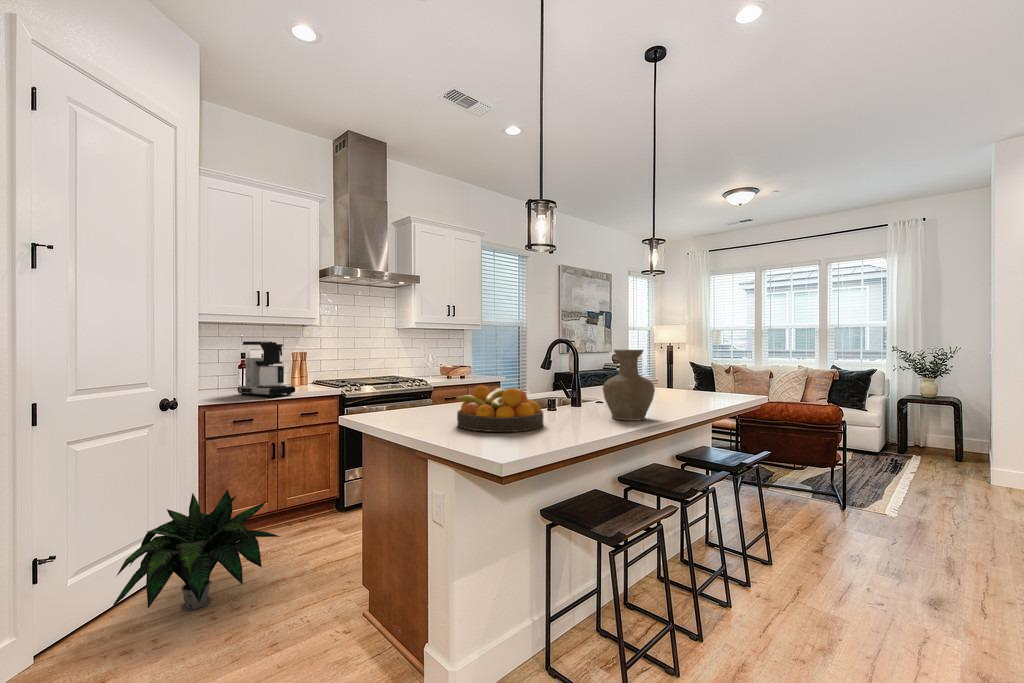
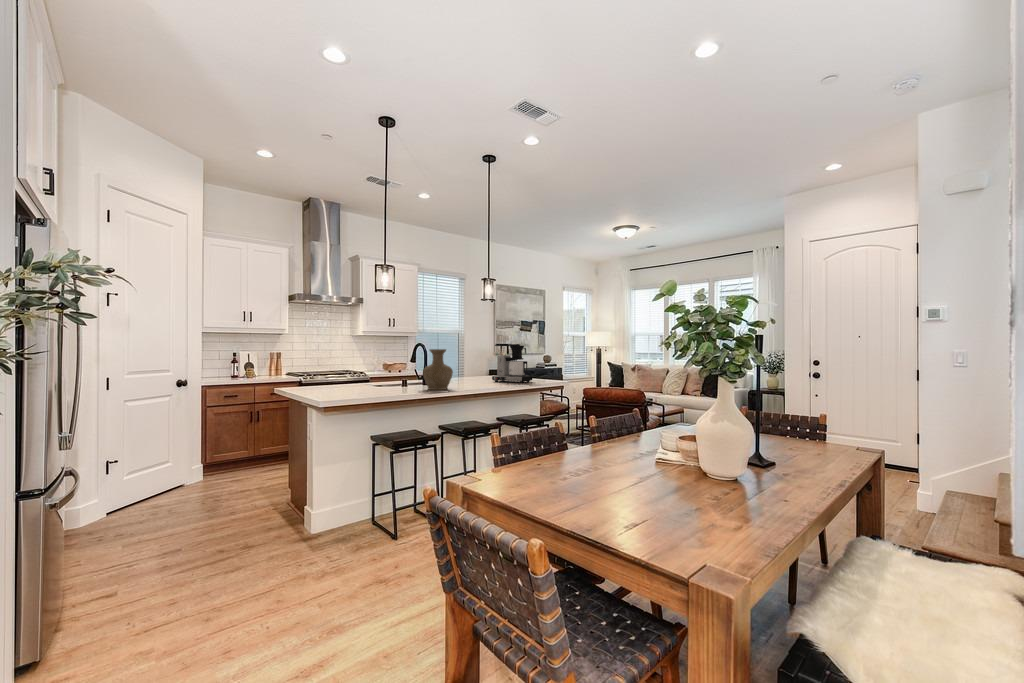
coffee maker: present [238,341,295,397] -> present [492,344,532,383]
fruit bowl: present [456,385,544,432] -> none [330,369,382,393]
potted plant: present [111,490,280,610] -> none [147,434,247,500]

